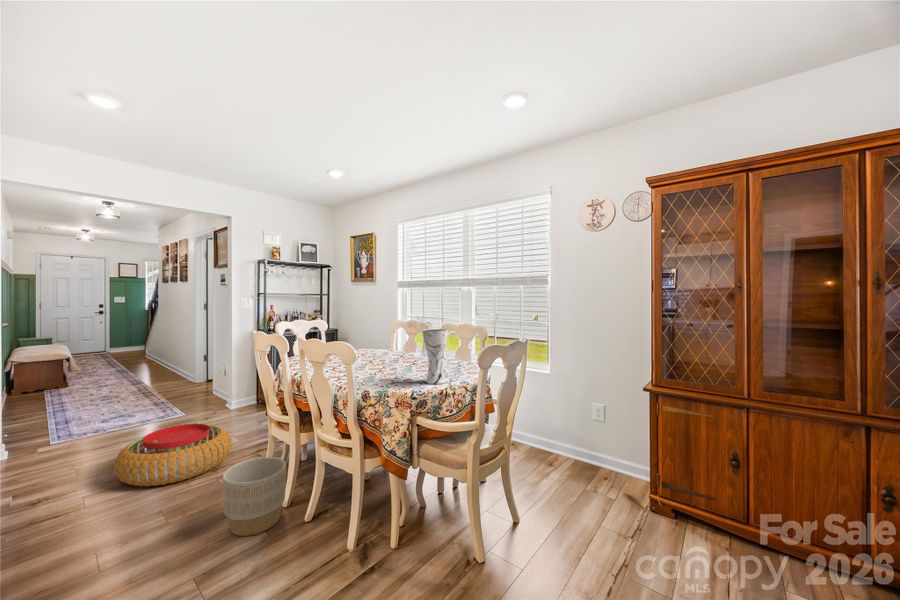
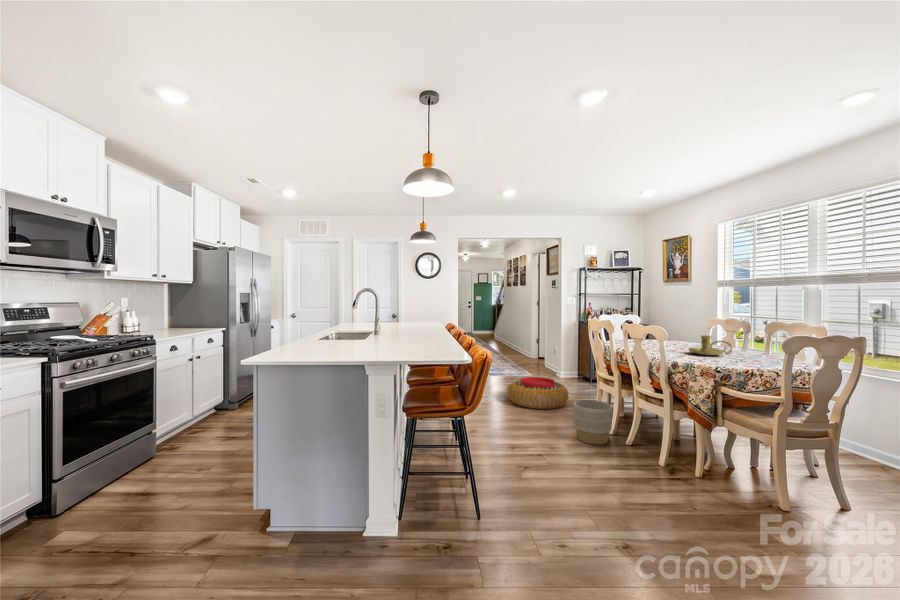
vase: present [423,329,448,384] -> none [730,319,757,365]
candle holder: none [380,348,423,372] -> present [689,335,732,355]

